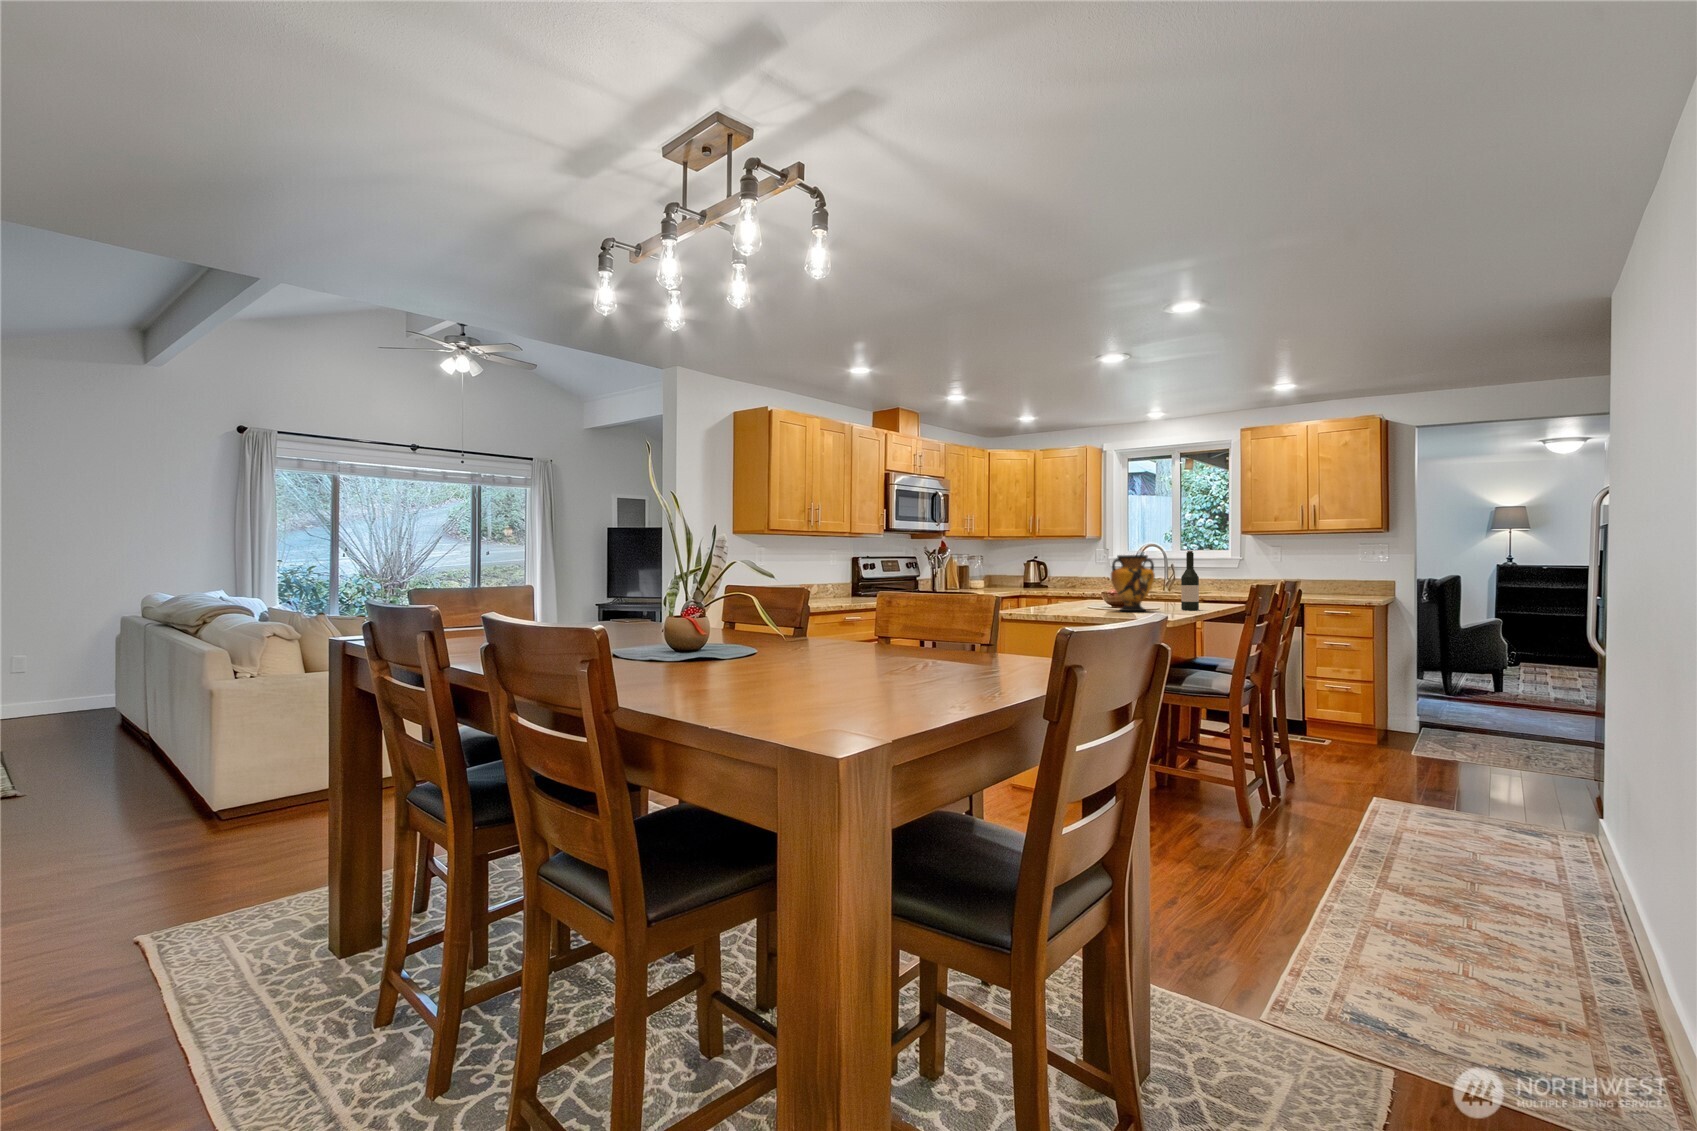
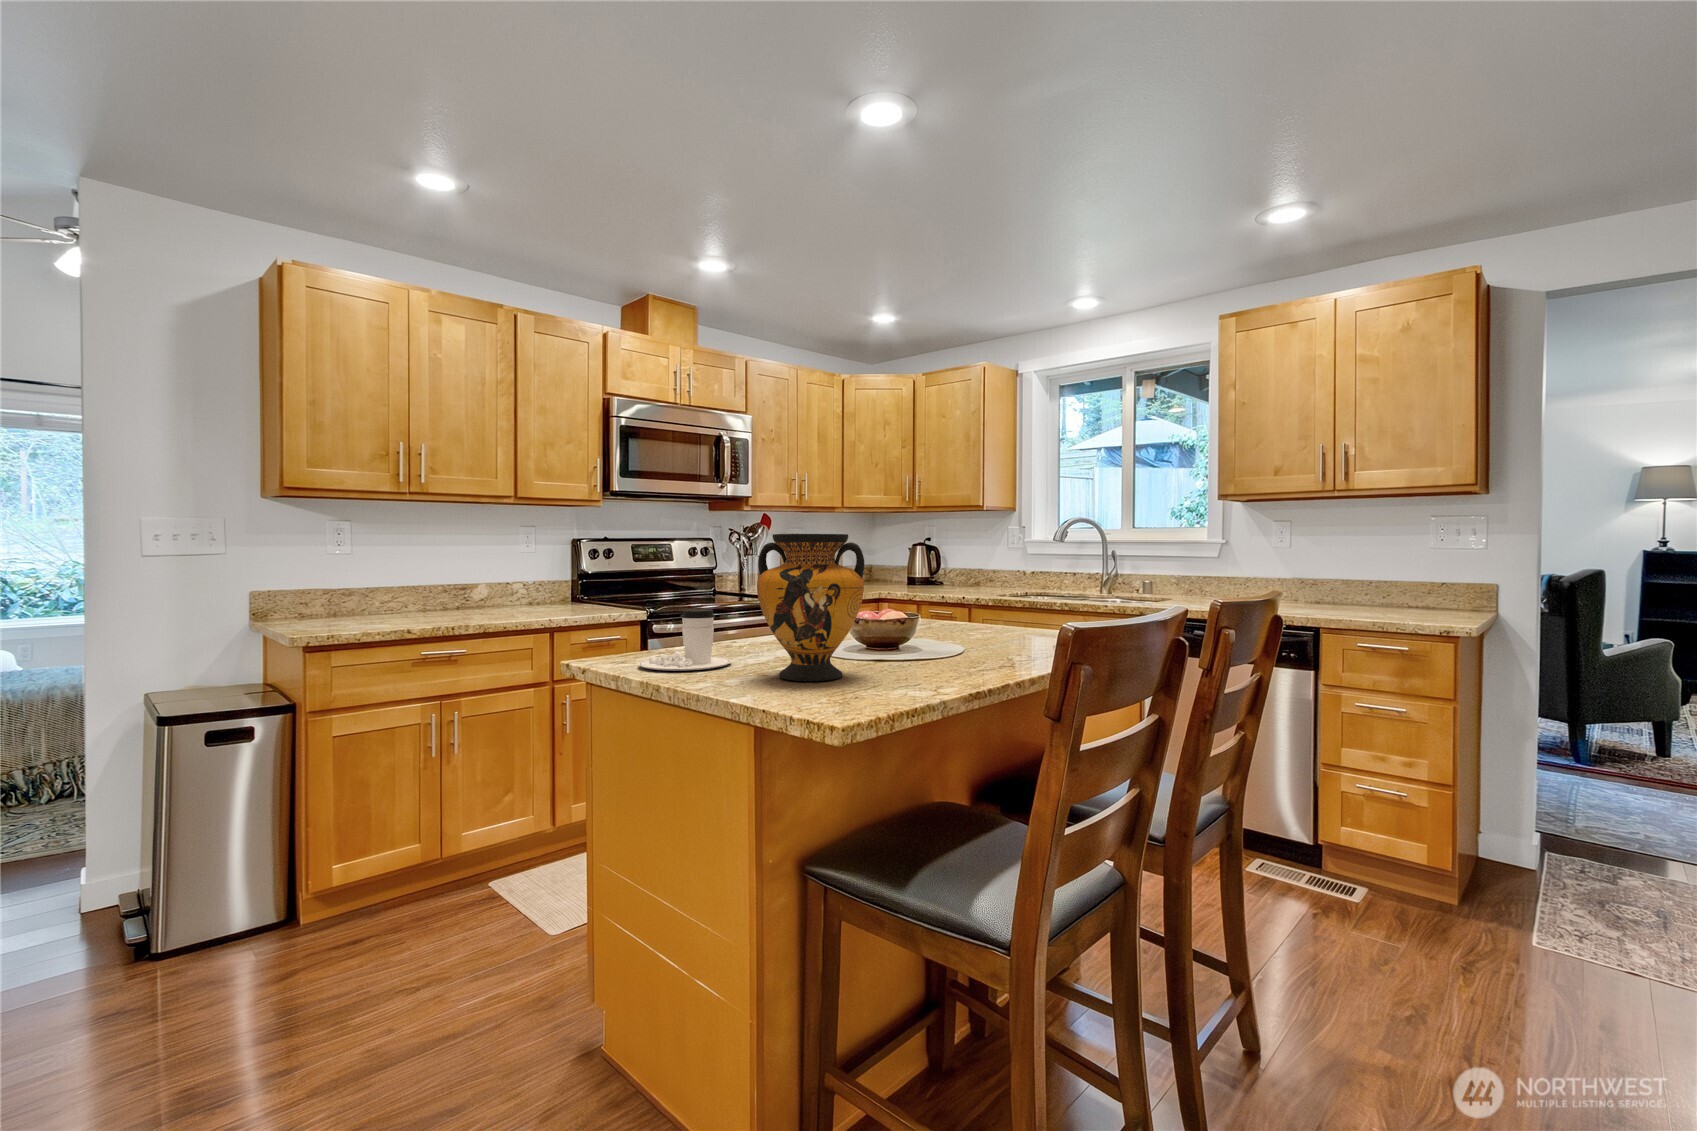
wine bottle: present [1181,551,1199,610] -> none [946,523,988,676]
coffee cup: none [1047,587,1086,610] -> present [638,609,731,671]

